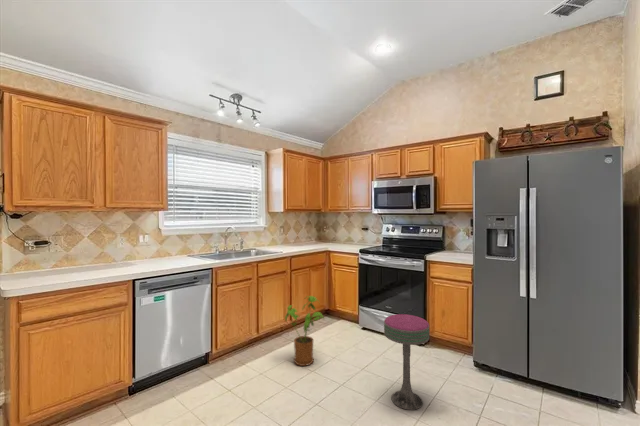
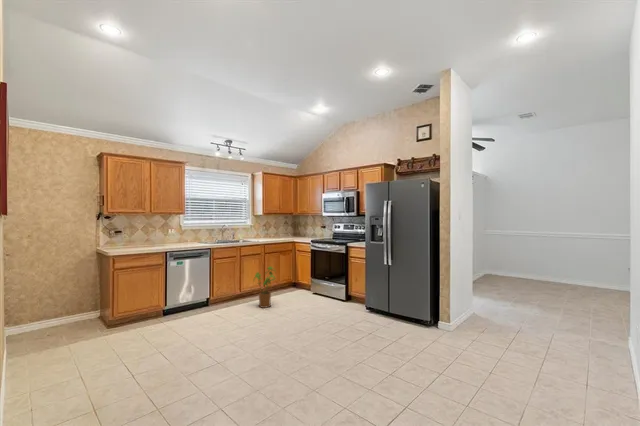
bar stool: present [384,314,430,410] -> none [300,274,324,323]

